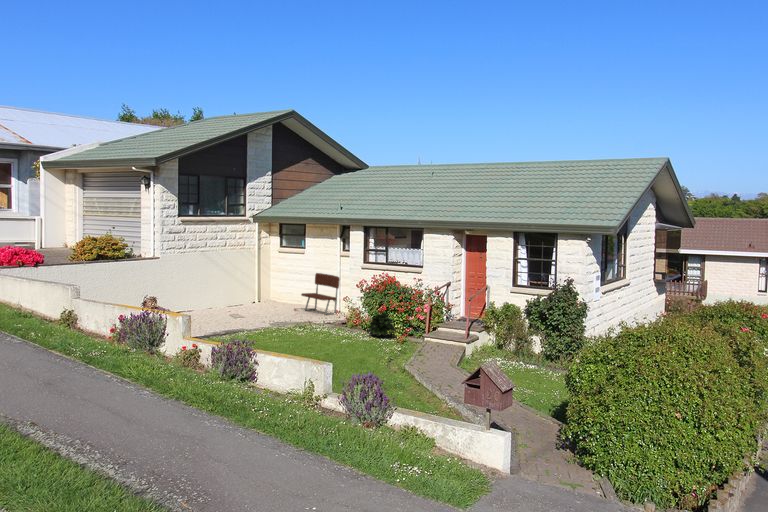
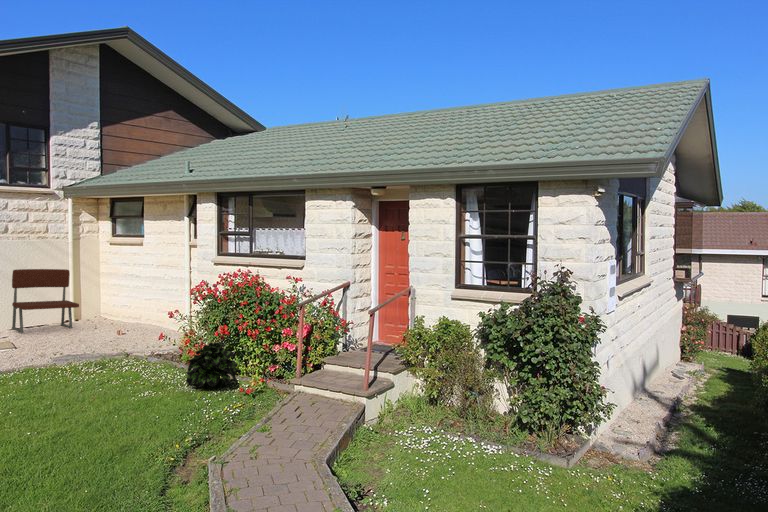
bench: present [301,273,340,315] -> present [12,269,79,333]

